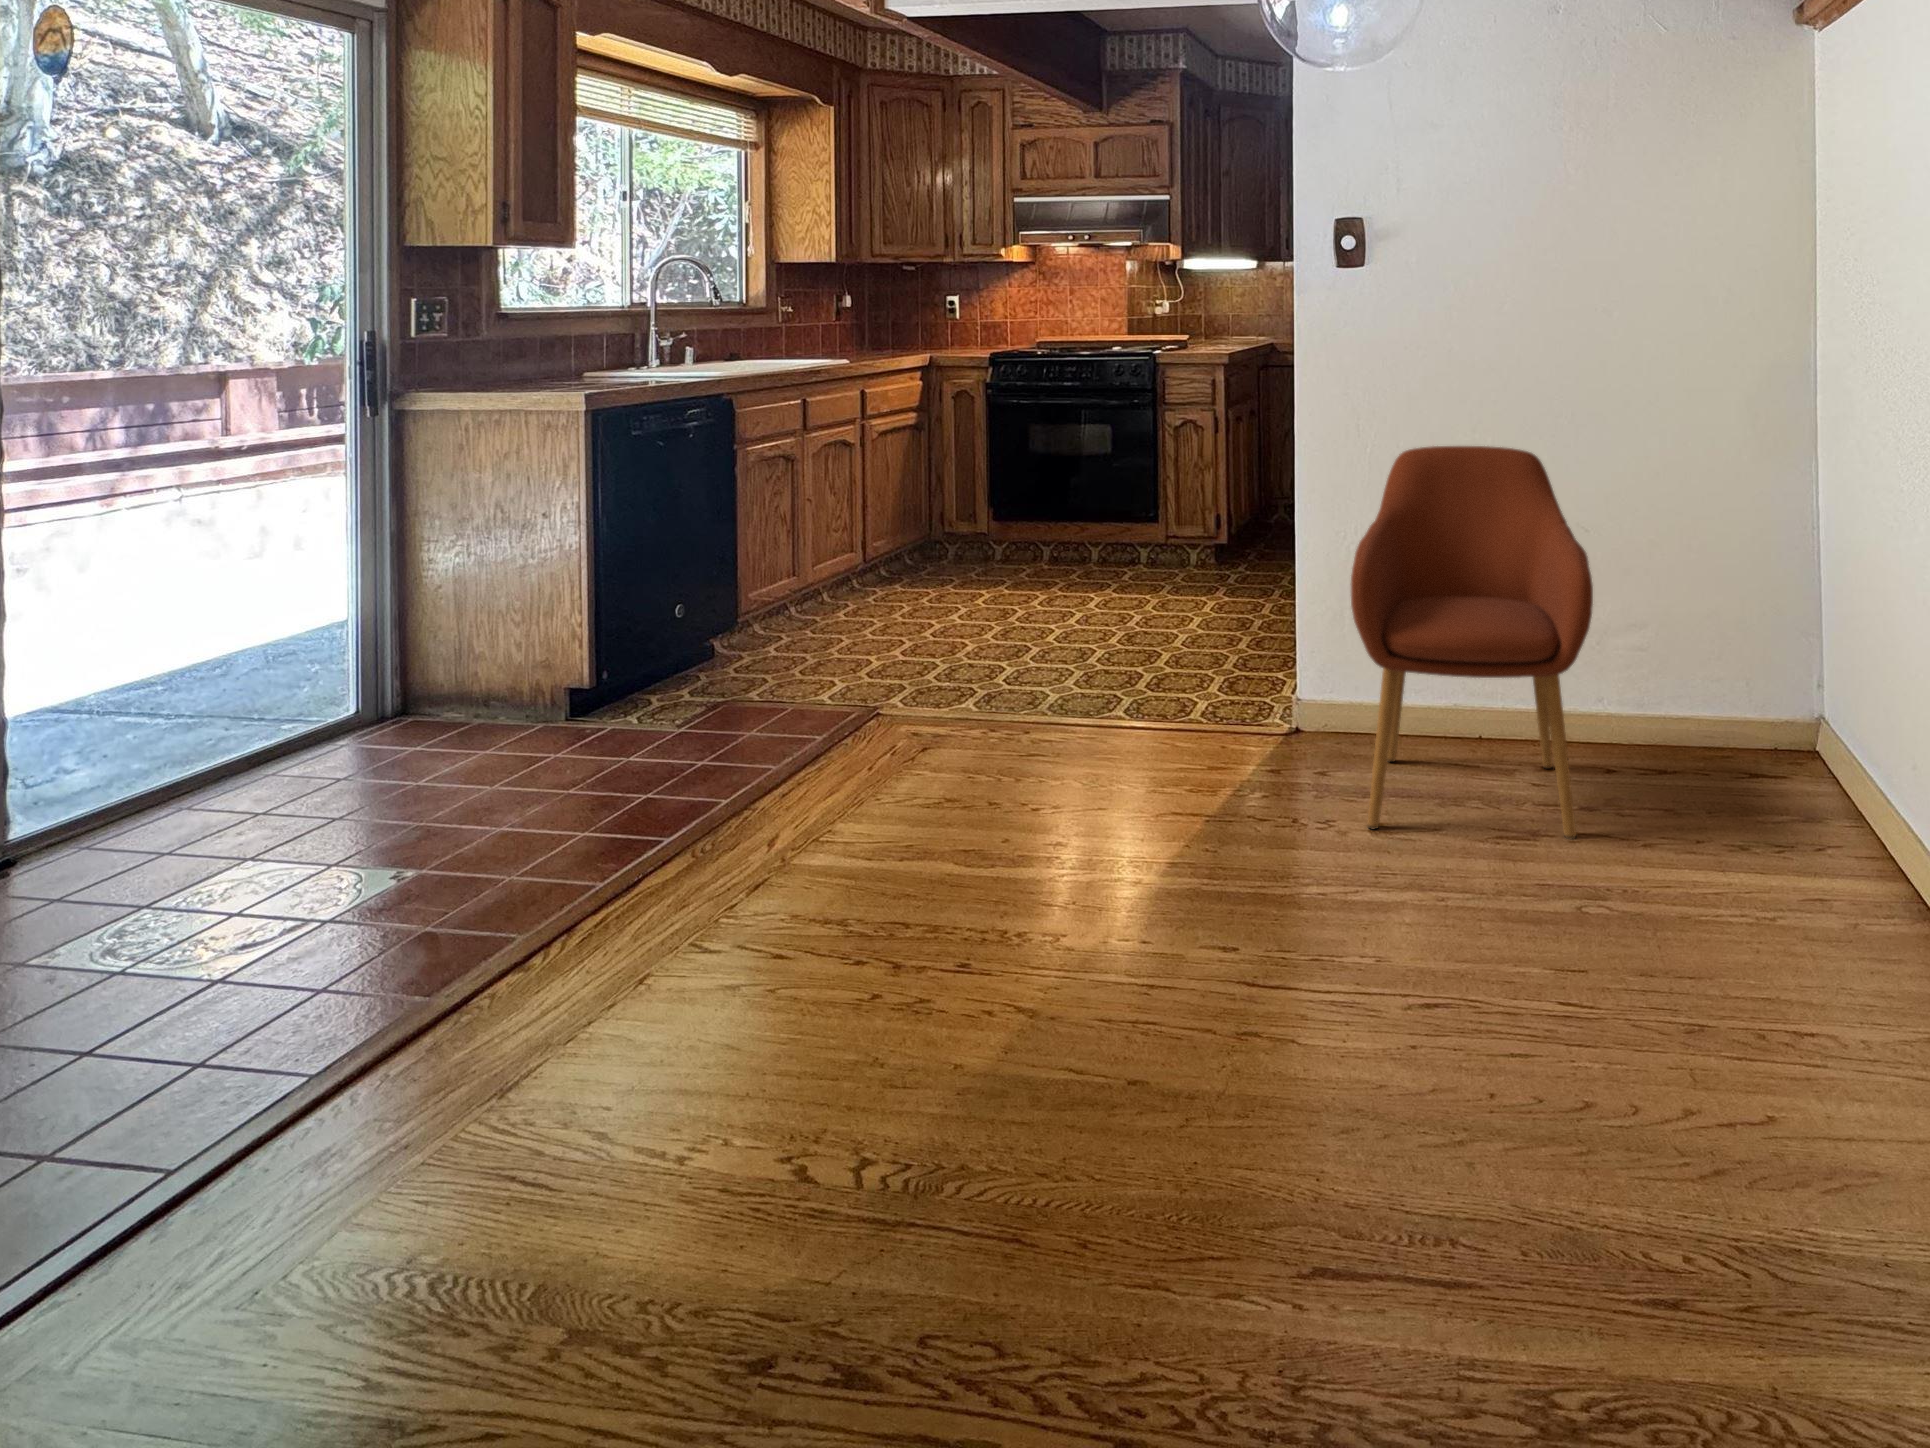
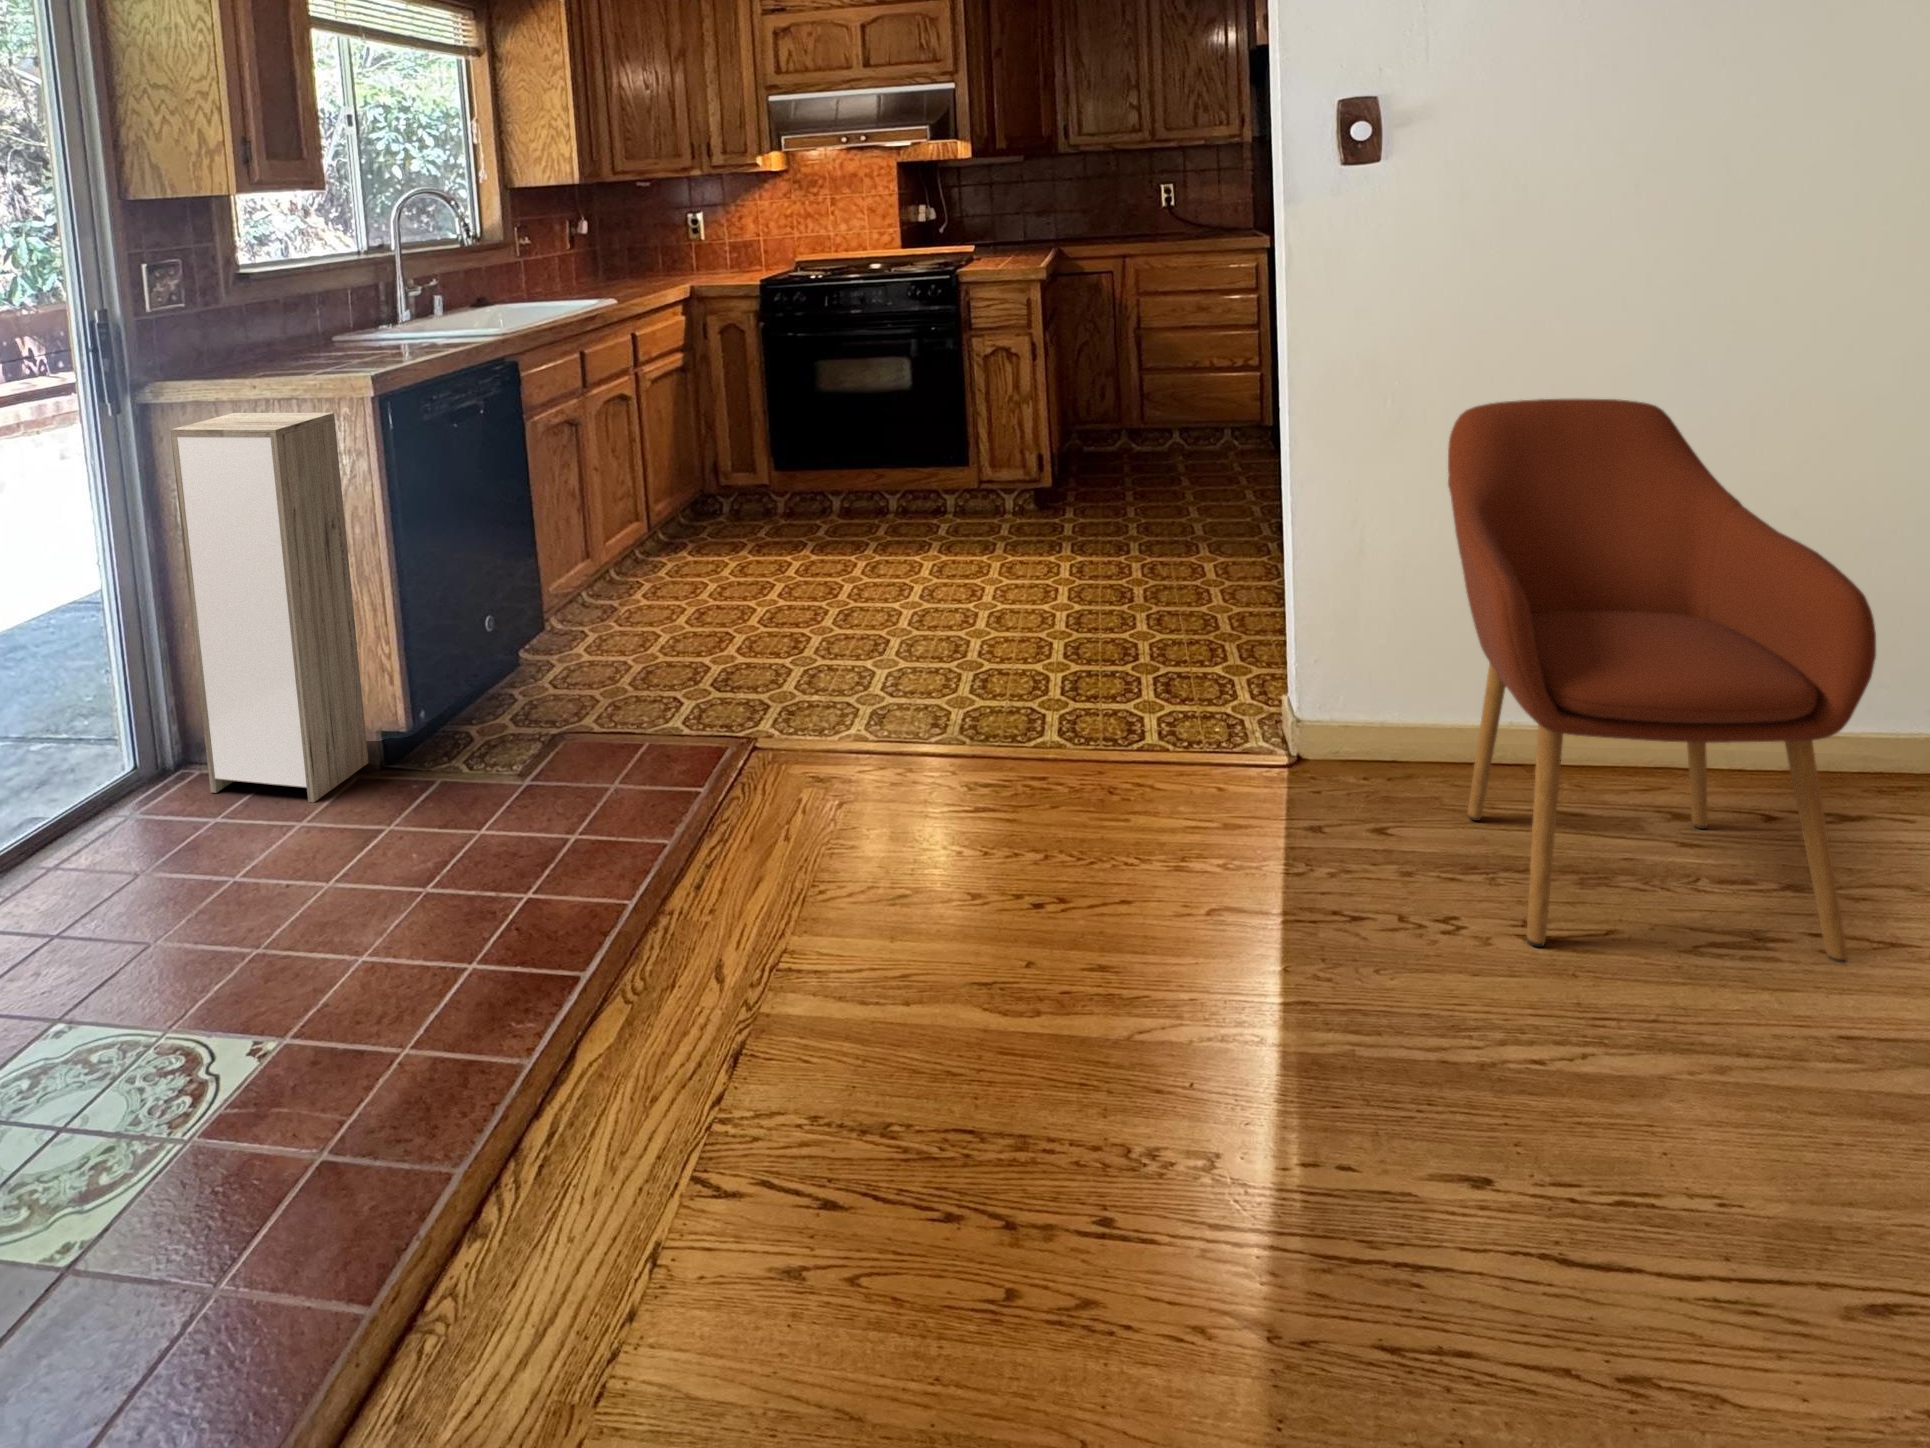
storage cabinet: none [414,422,556,740] -> present [170,413,369,802]

